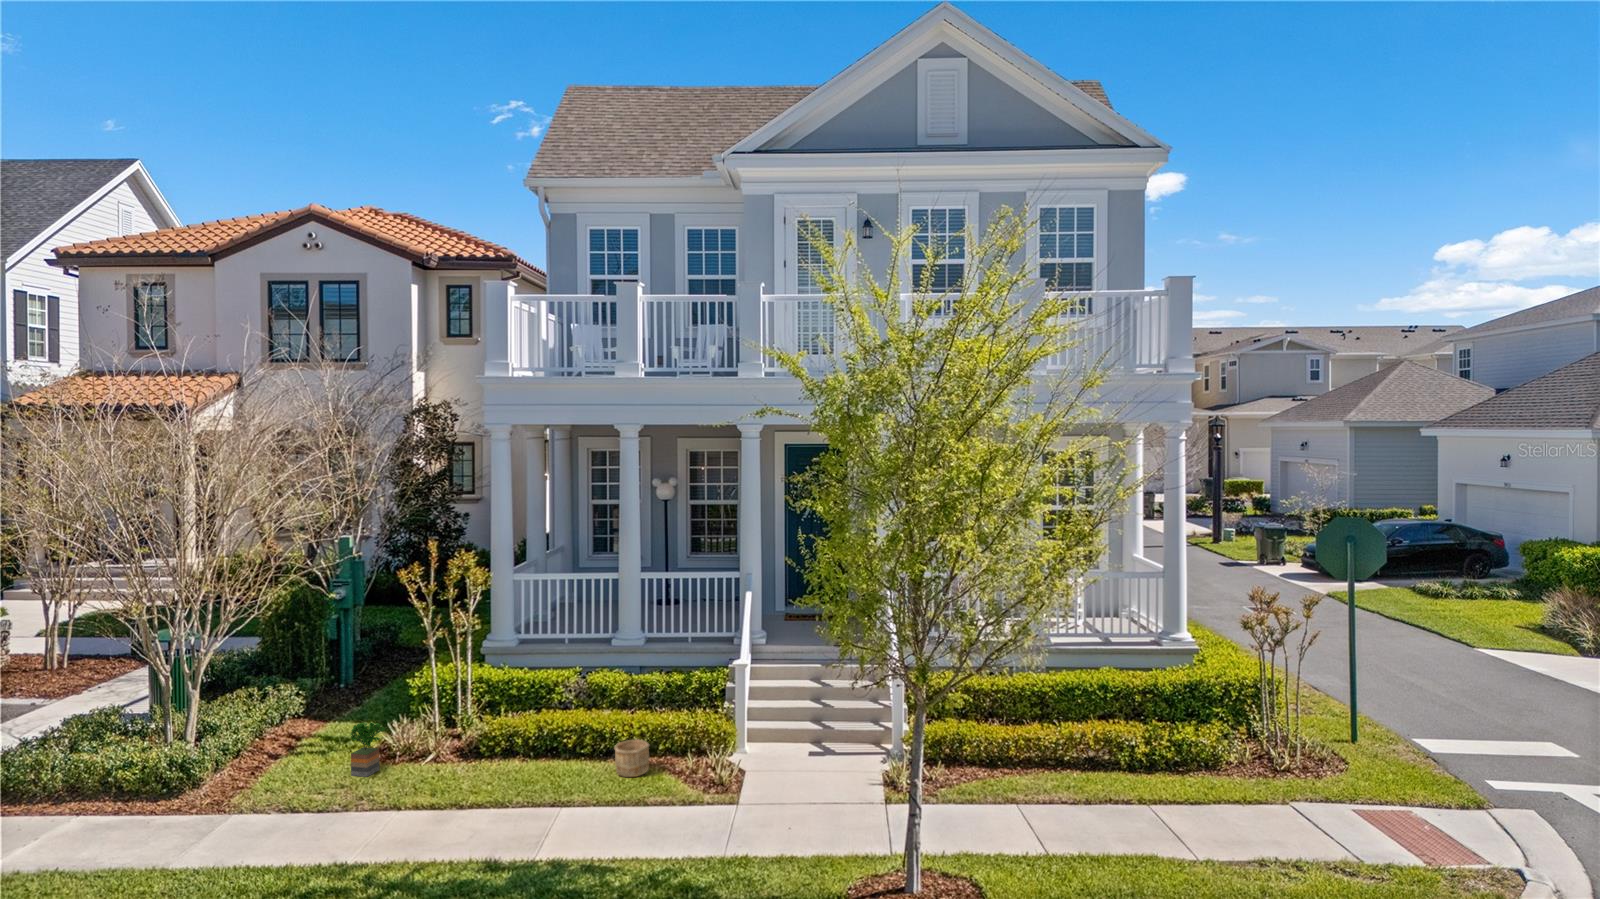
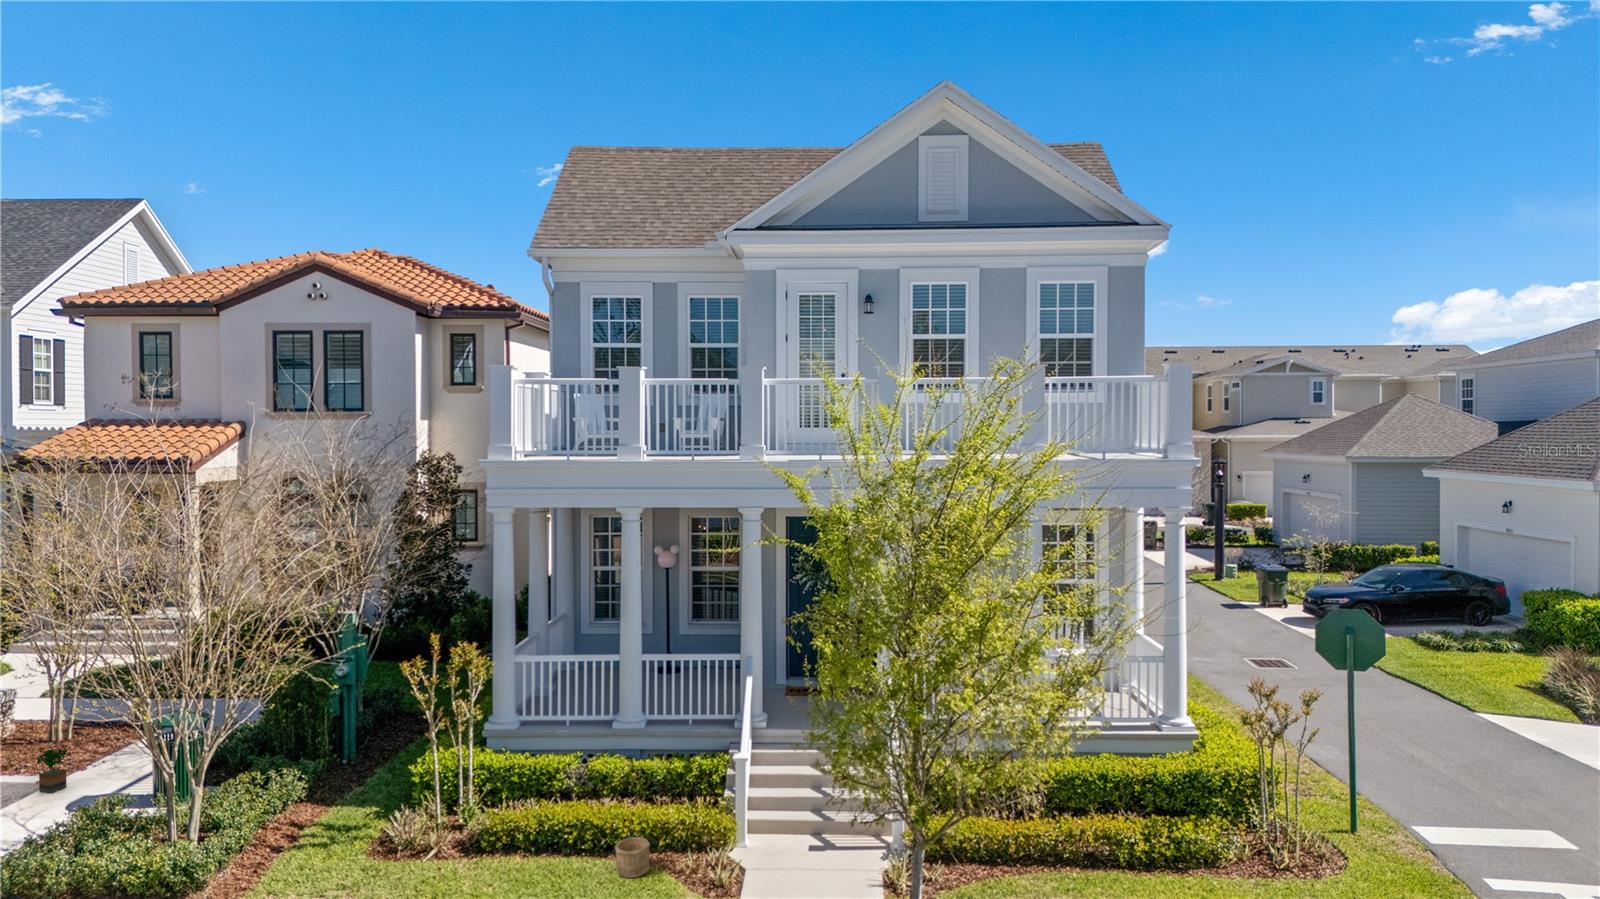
potted tree: present [350,722,384,777] -> present [37,749,72,793]

